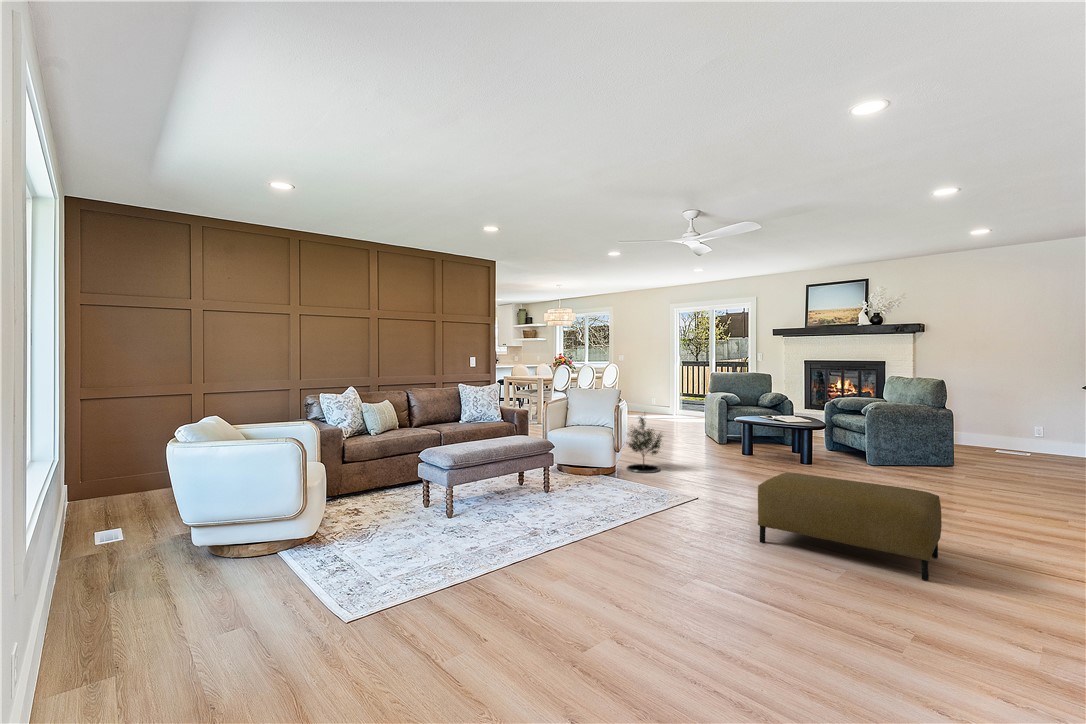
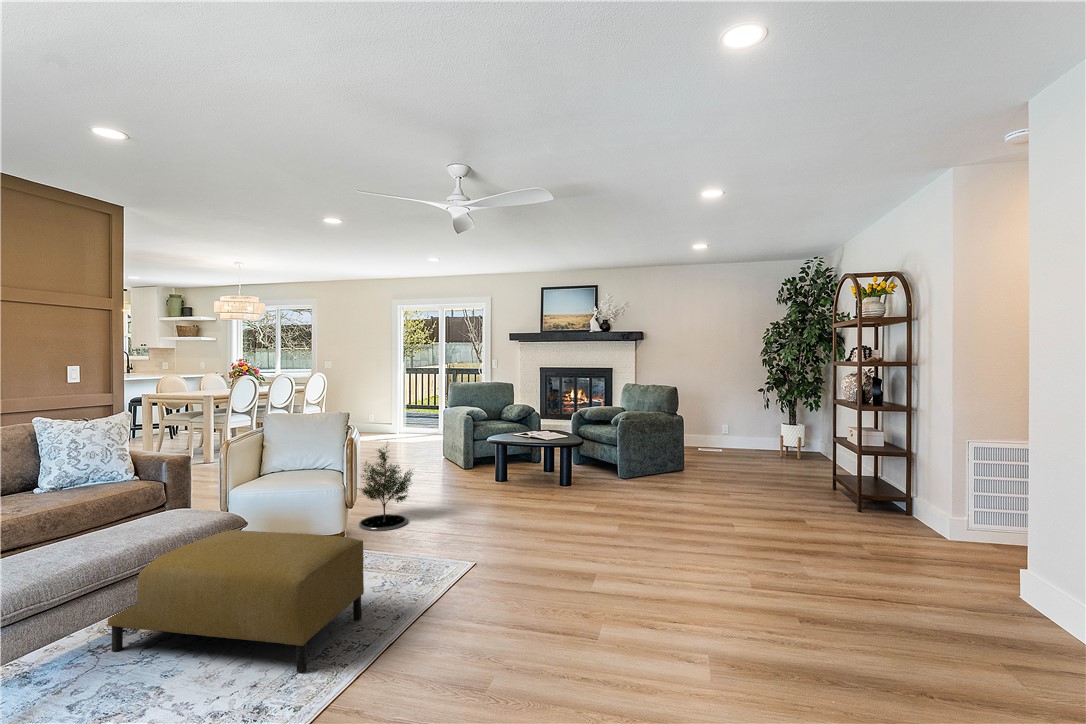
ottoman: present [758,473,942,581] -> present [108,530,364,672]

